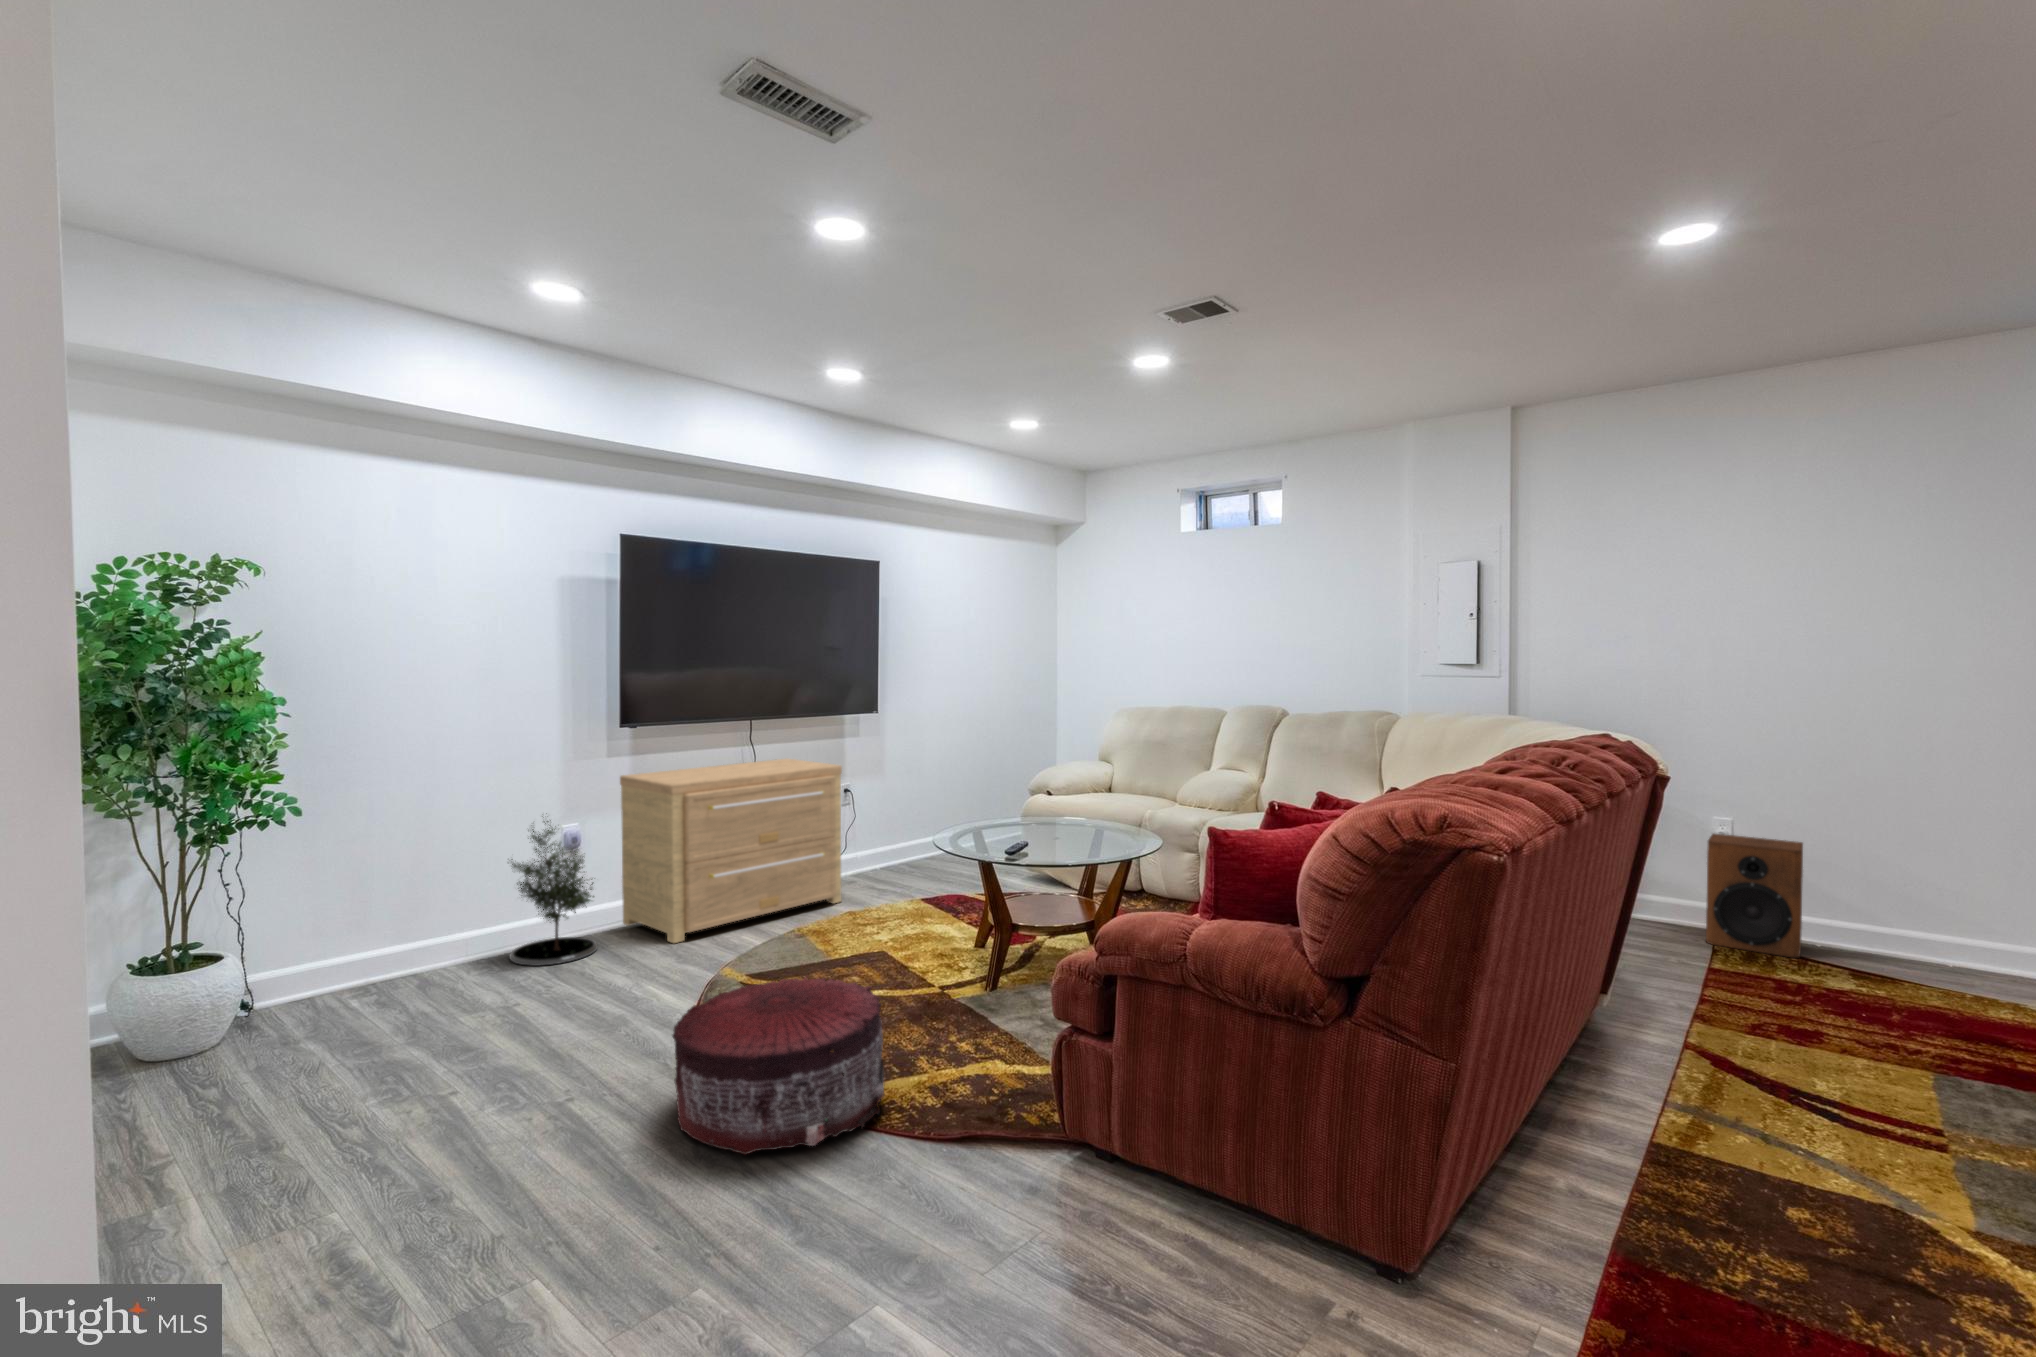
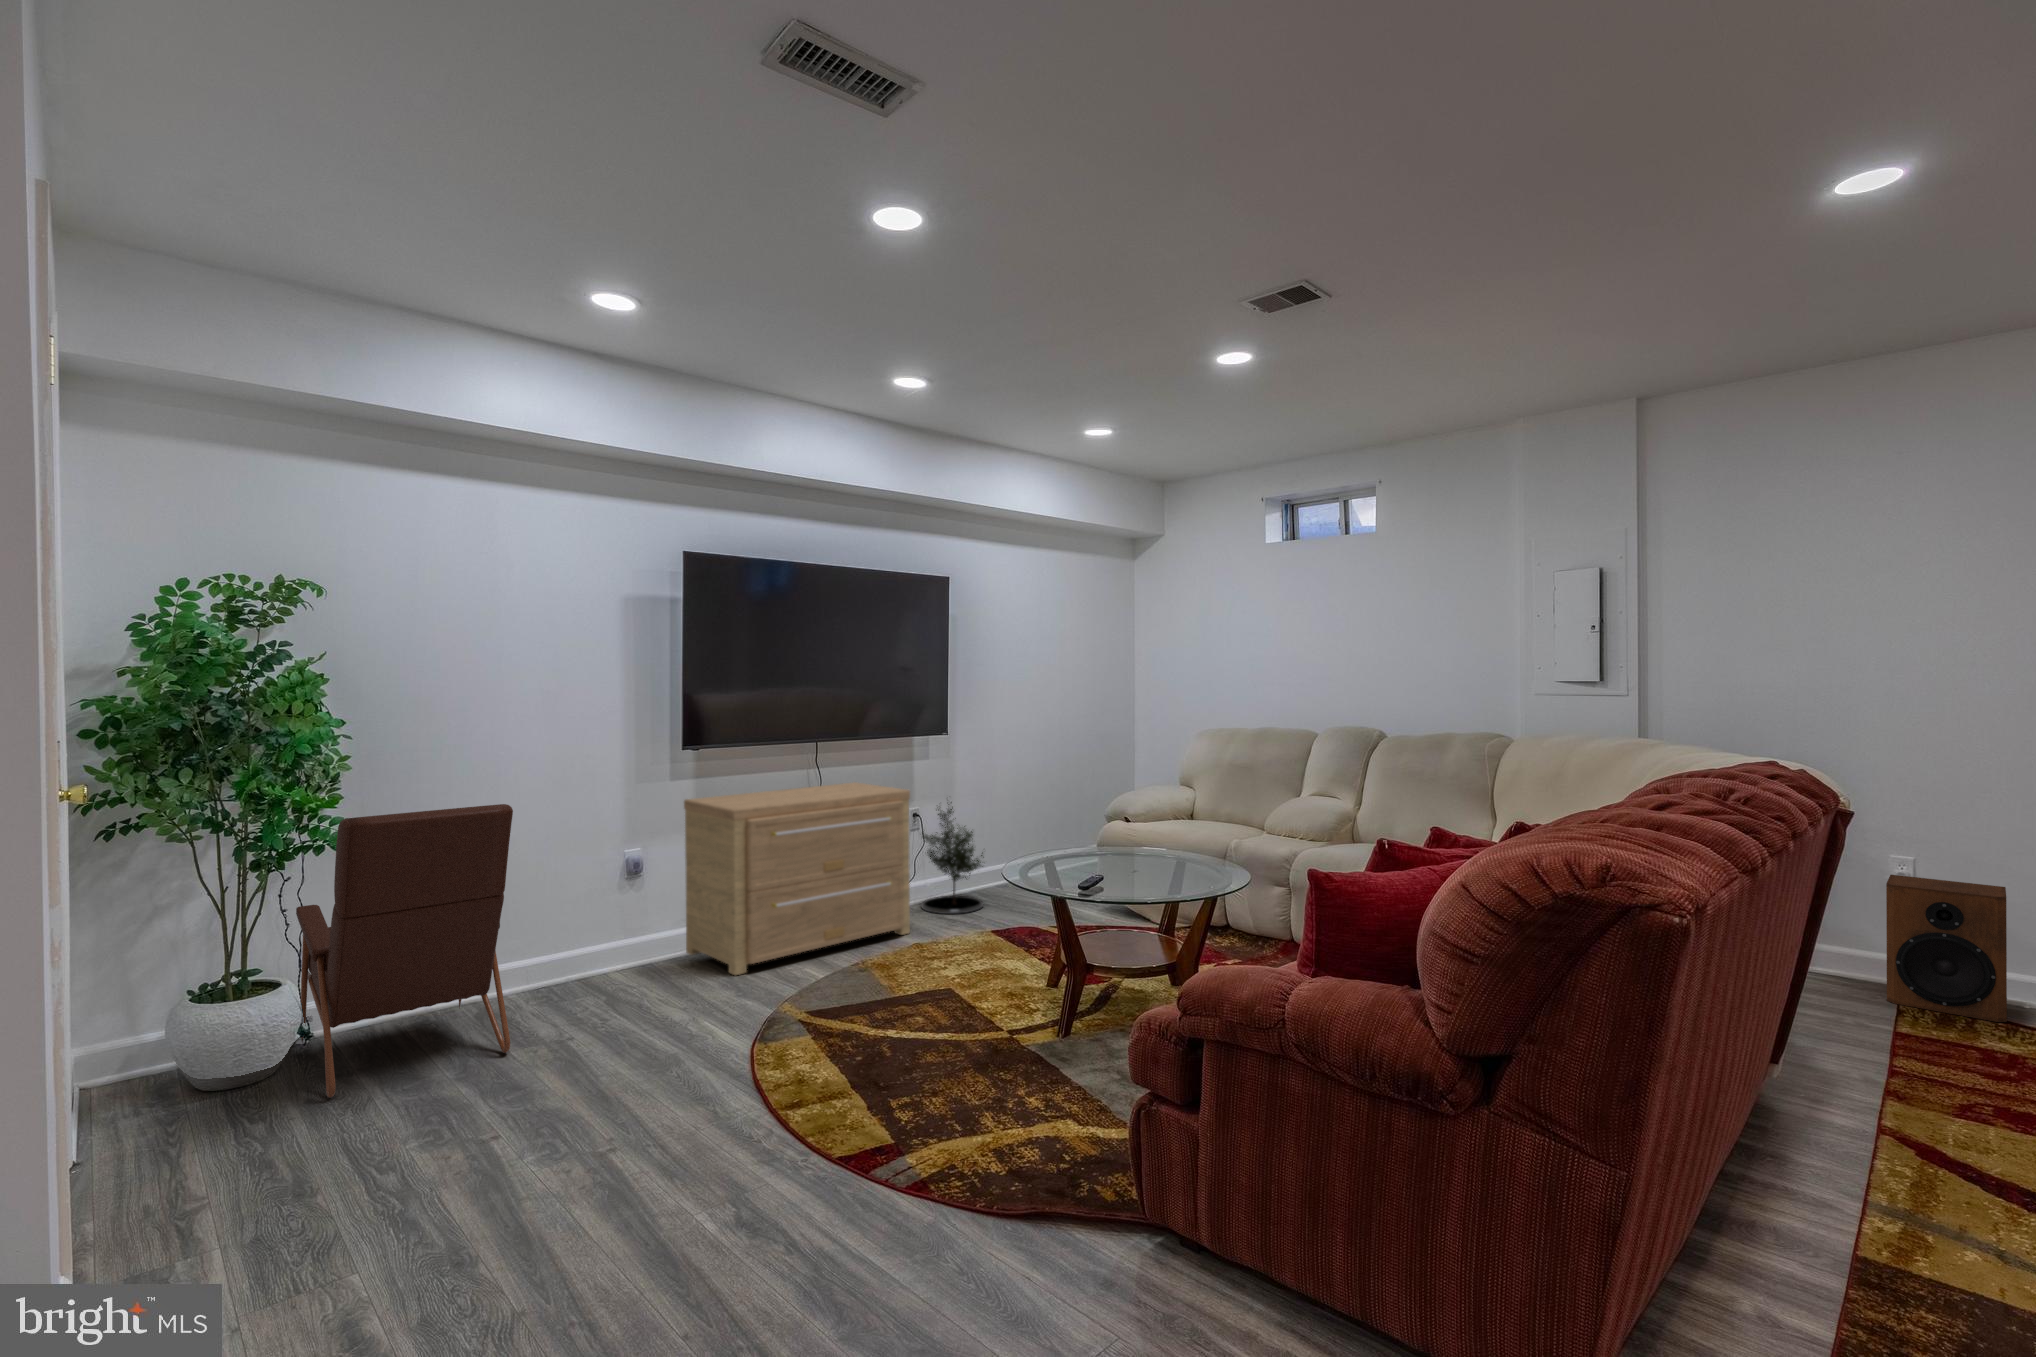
armchair: none [237,779,461,1063] -> present [296,804,513,1098]
potted tree: present [510,816,598,966] -> present [921,802,984,914]
pouf: present [673,977,884,1154] -> none [715,1019,944,1224]

